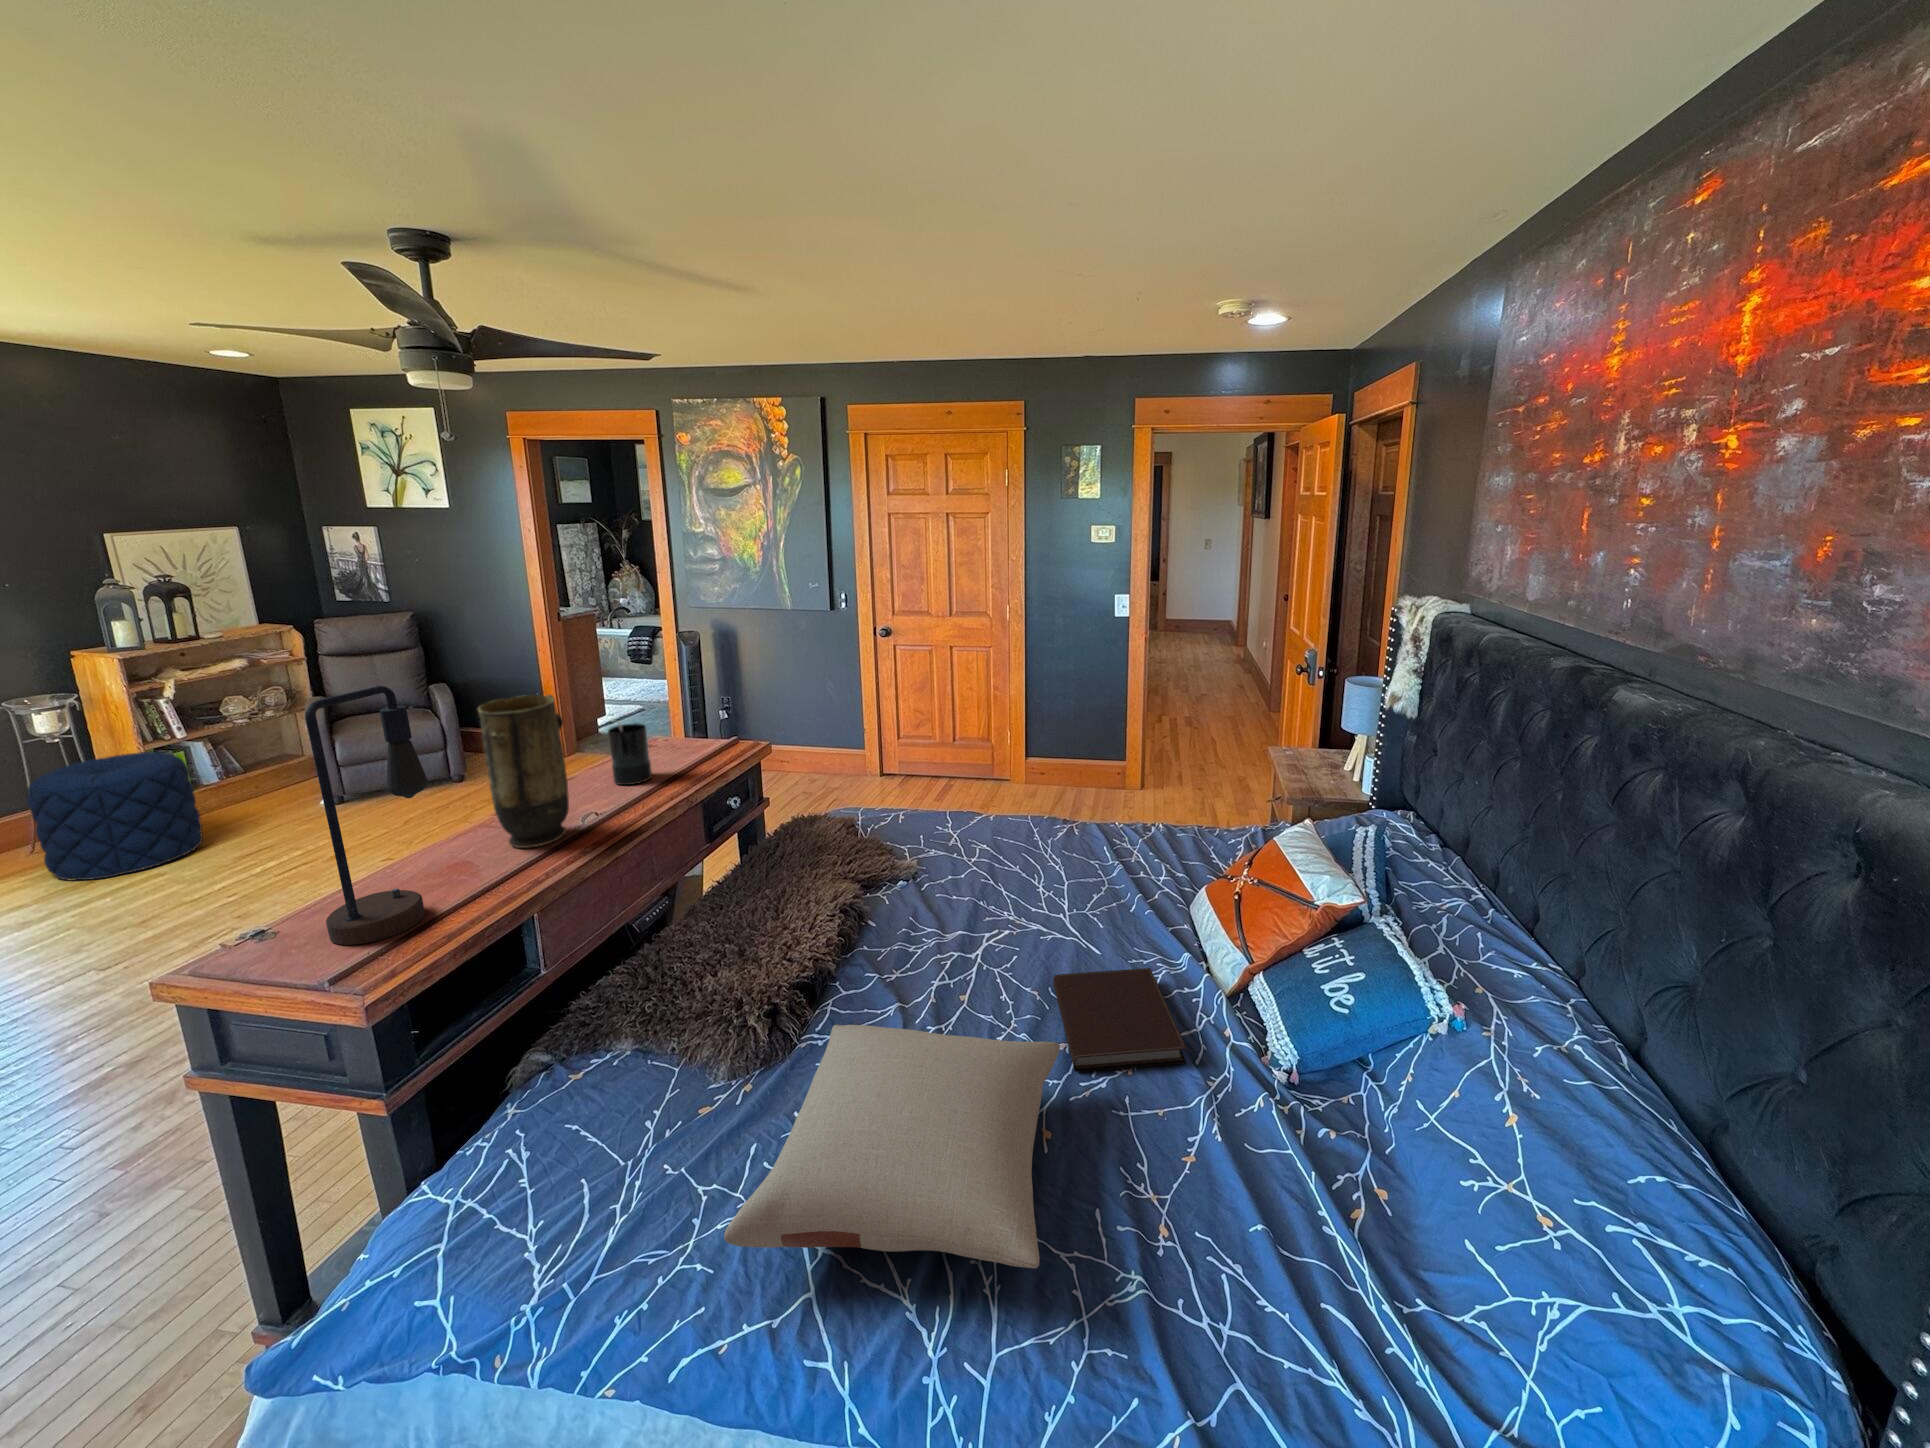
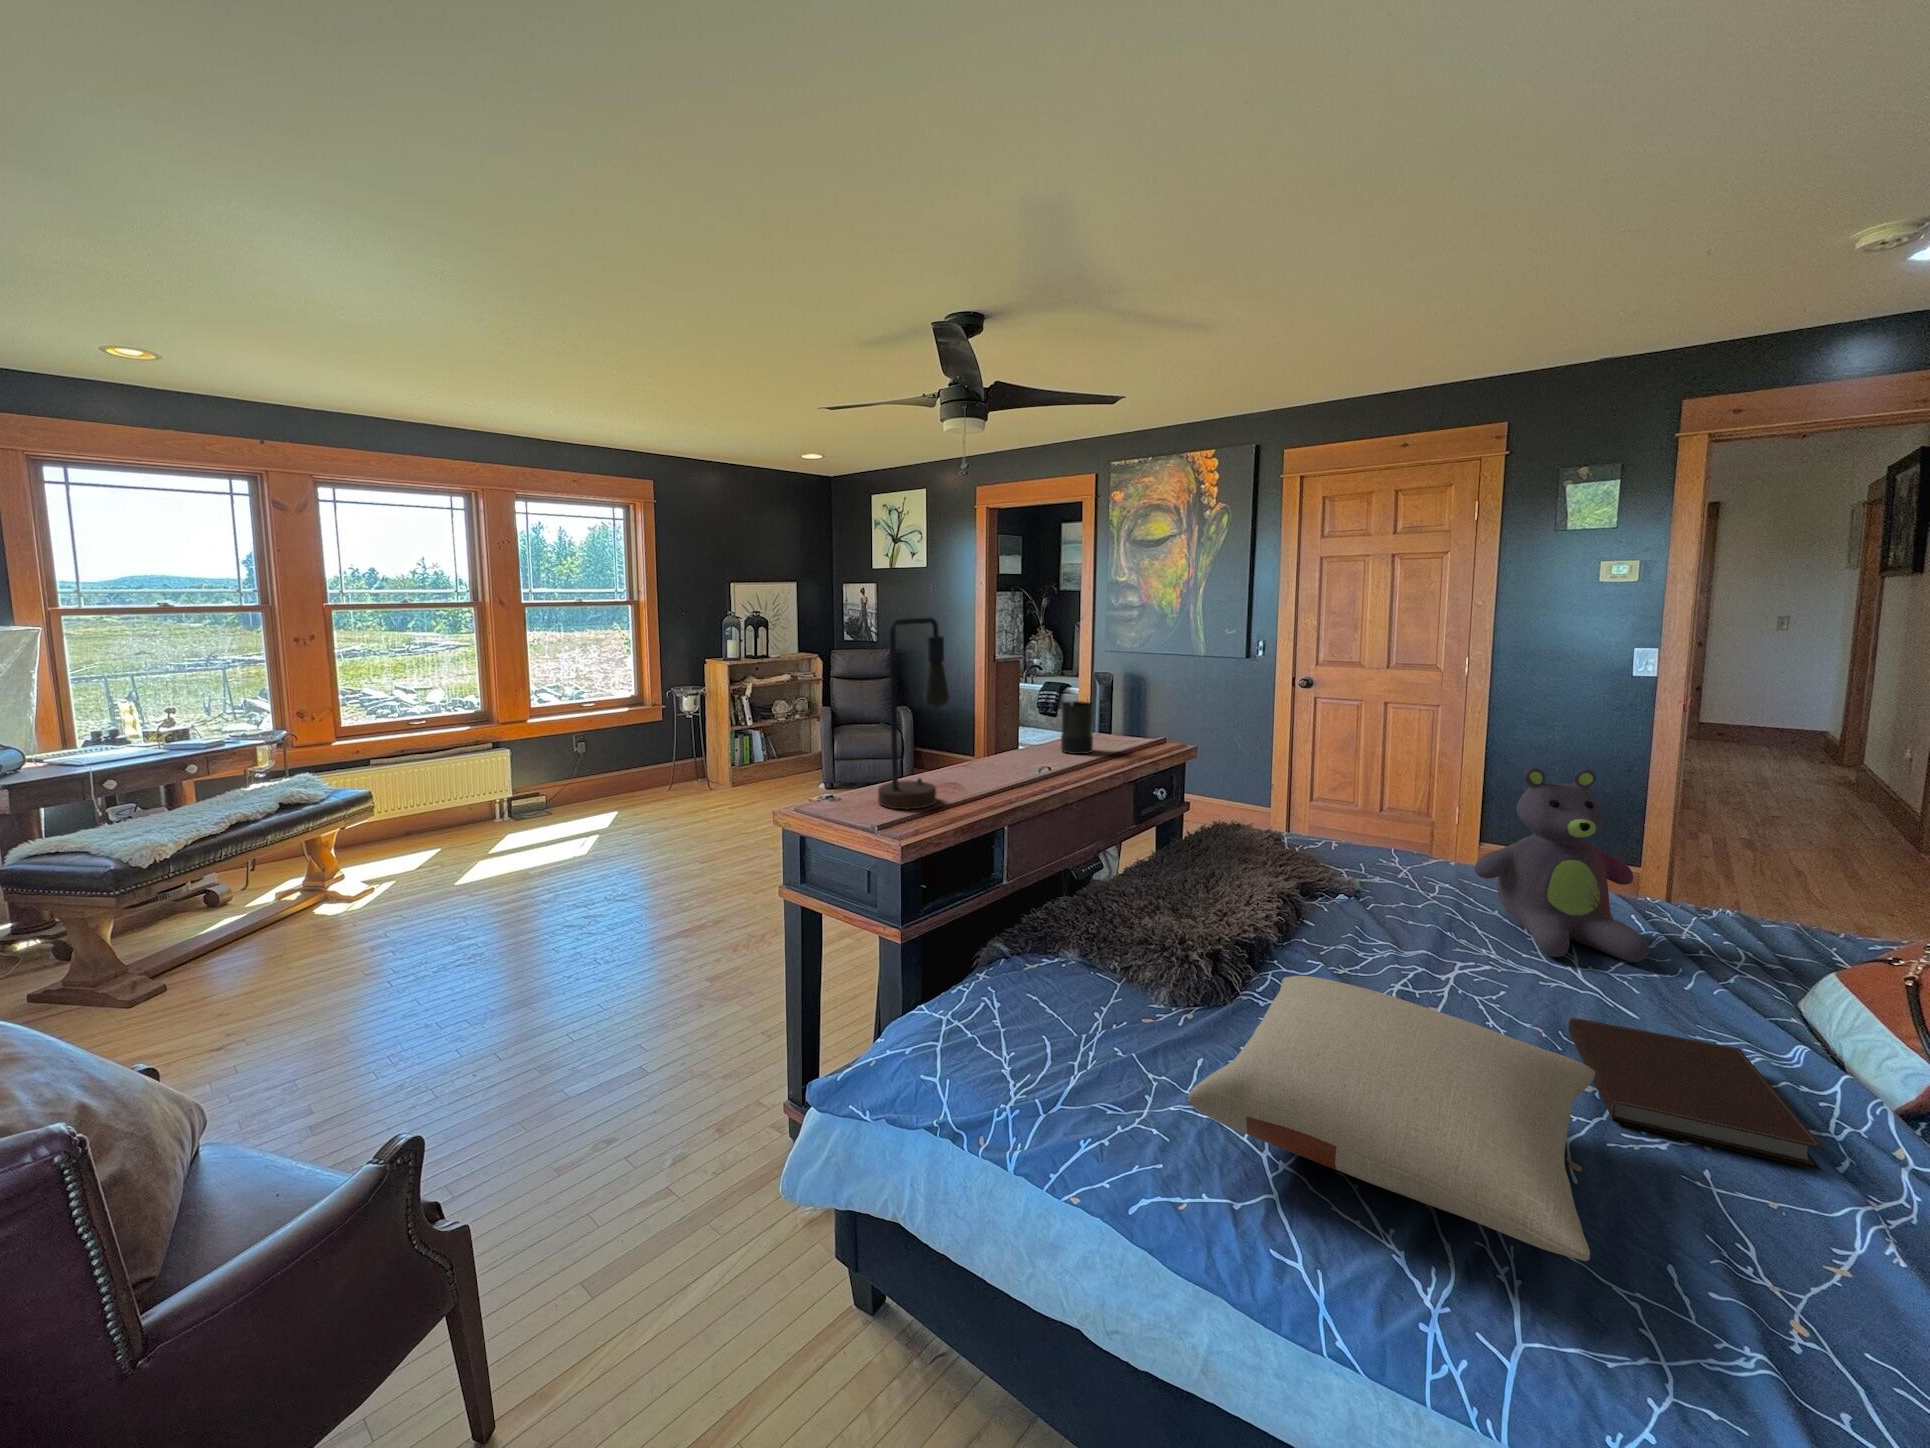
vase: present [478,695,569,848] -> none [980,653,1037,778]
stuffed bear: none [996,749,1107,908] -> present [1475,768,1649,962]
pouf: present [27,752,203,881] -> none [680,730,756,811]

